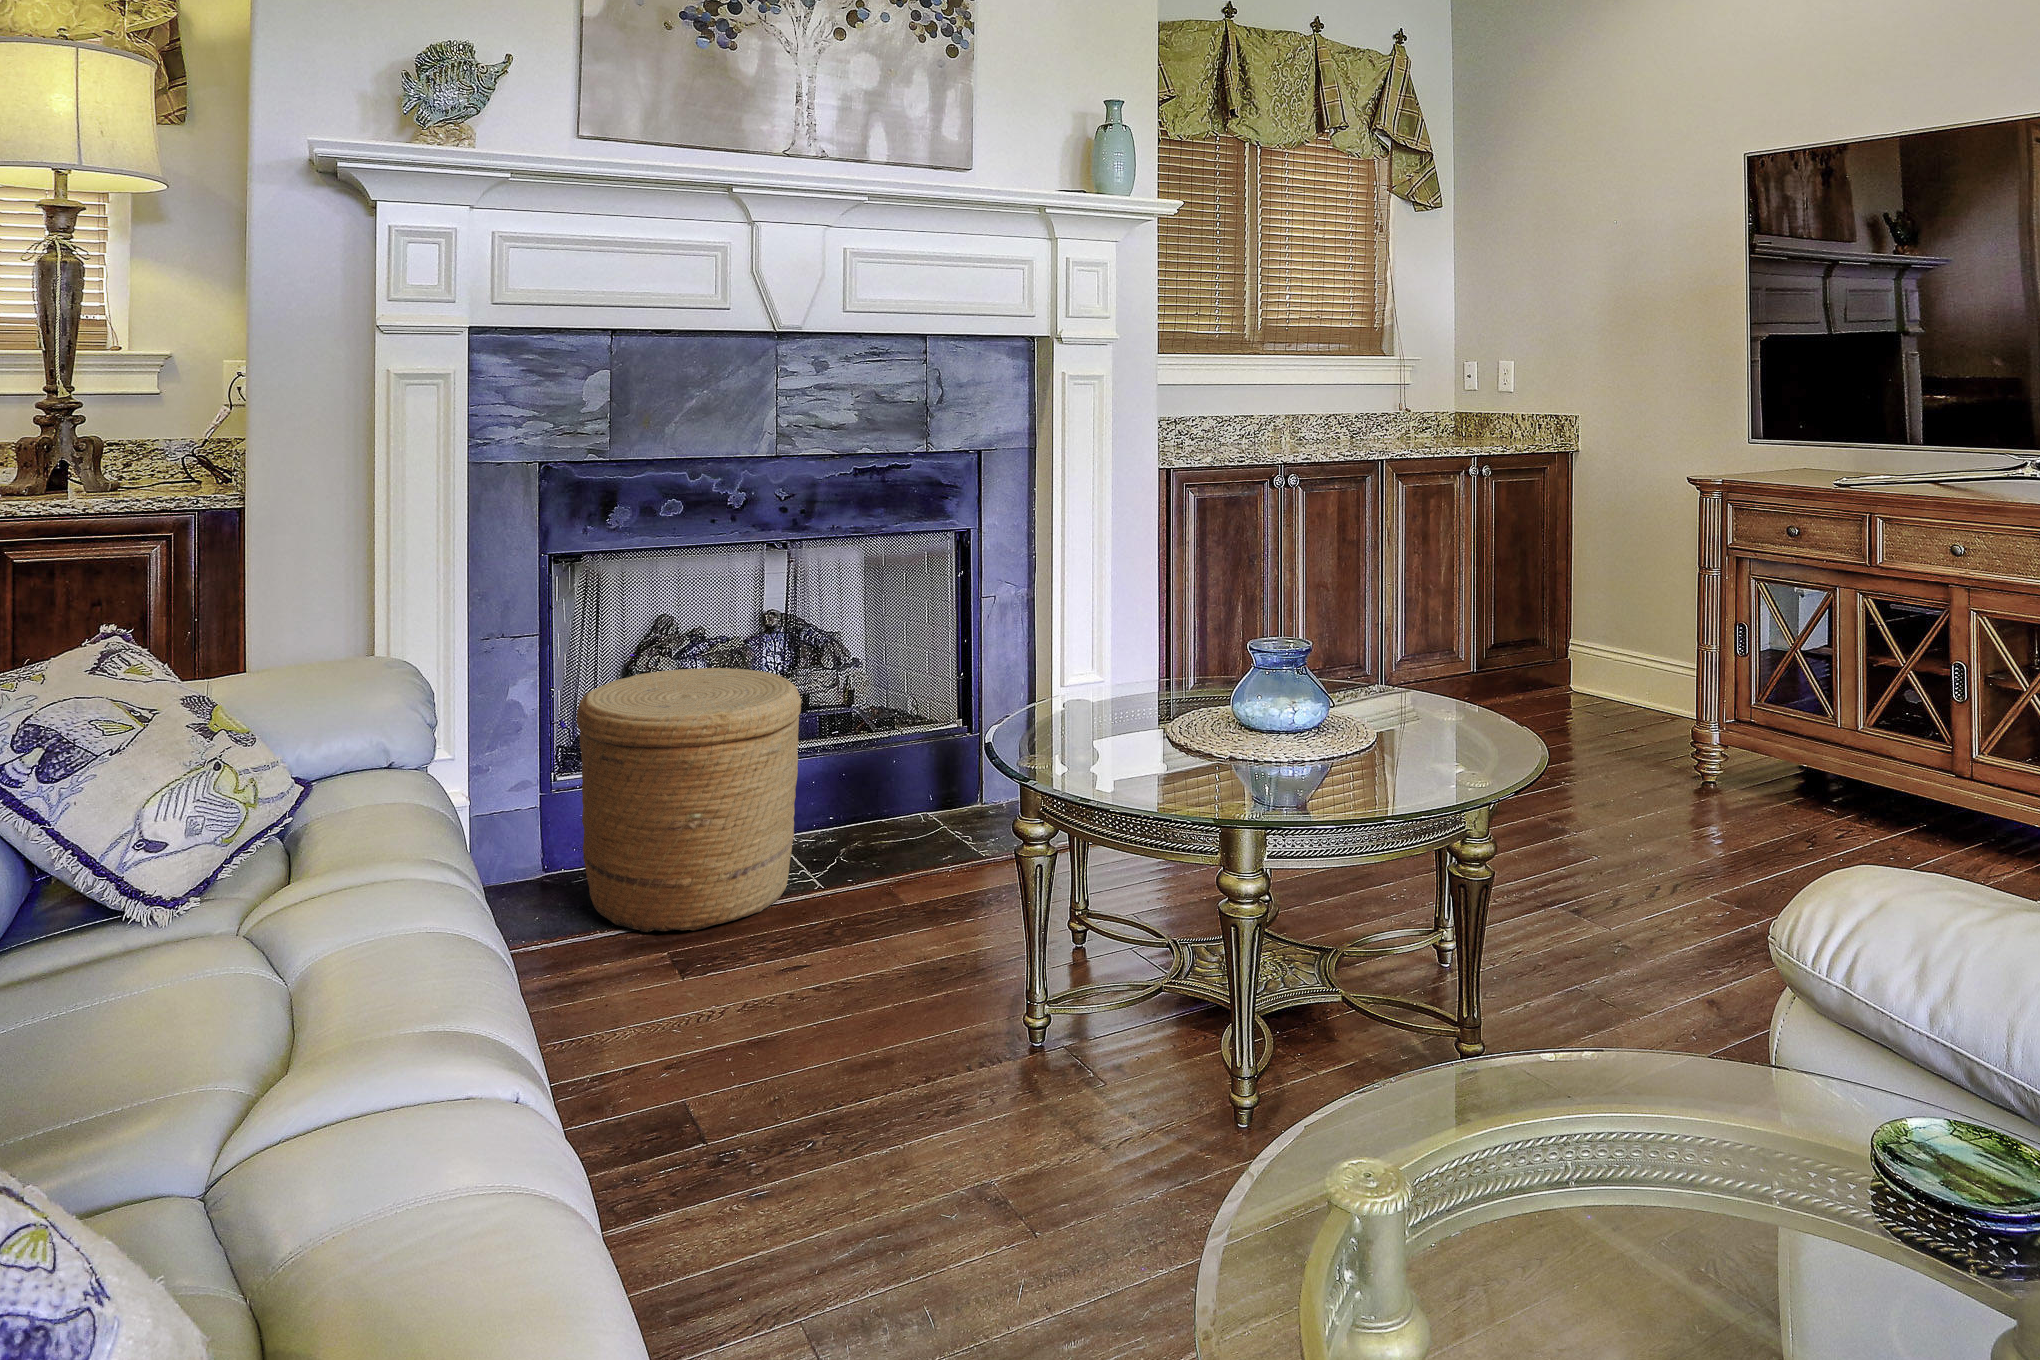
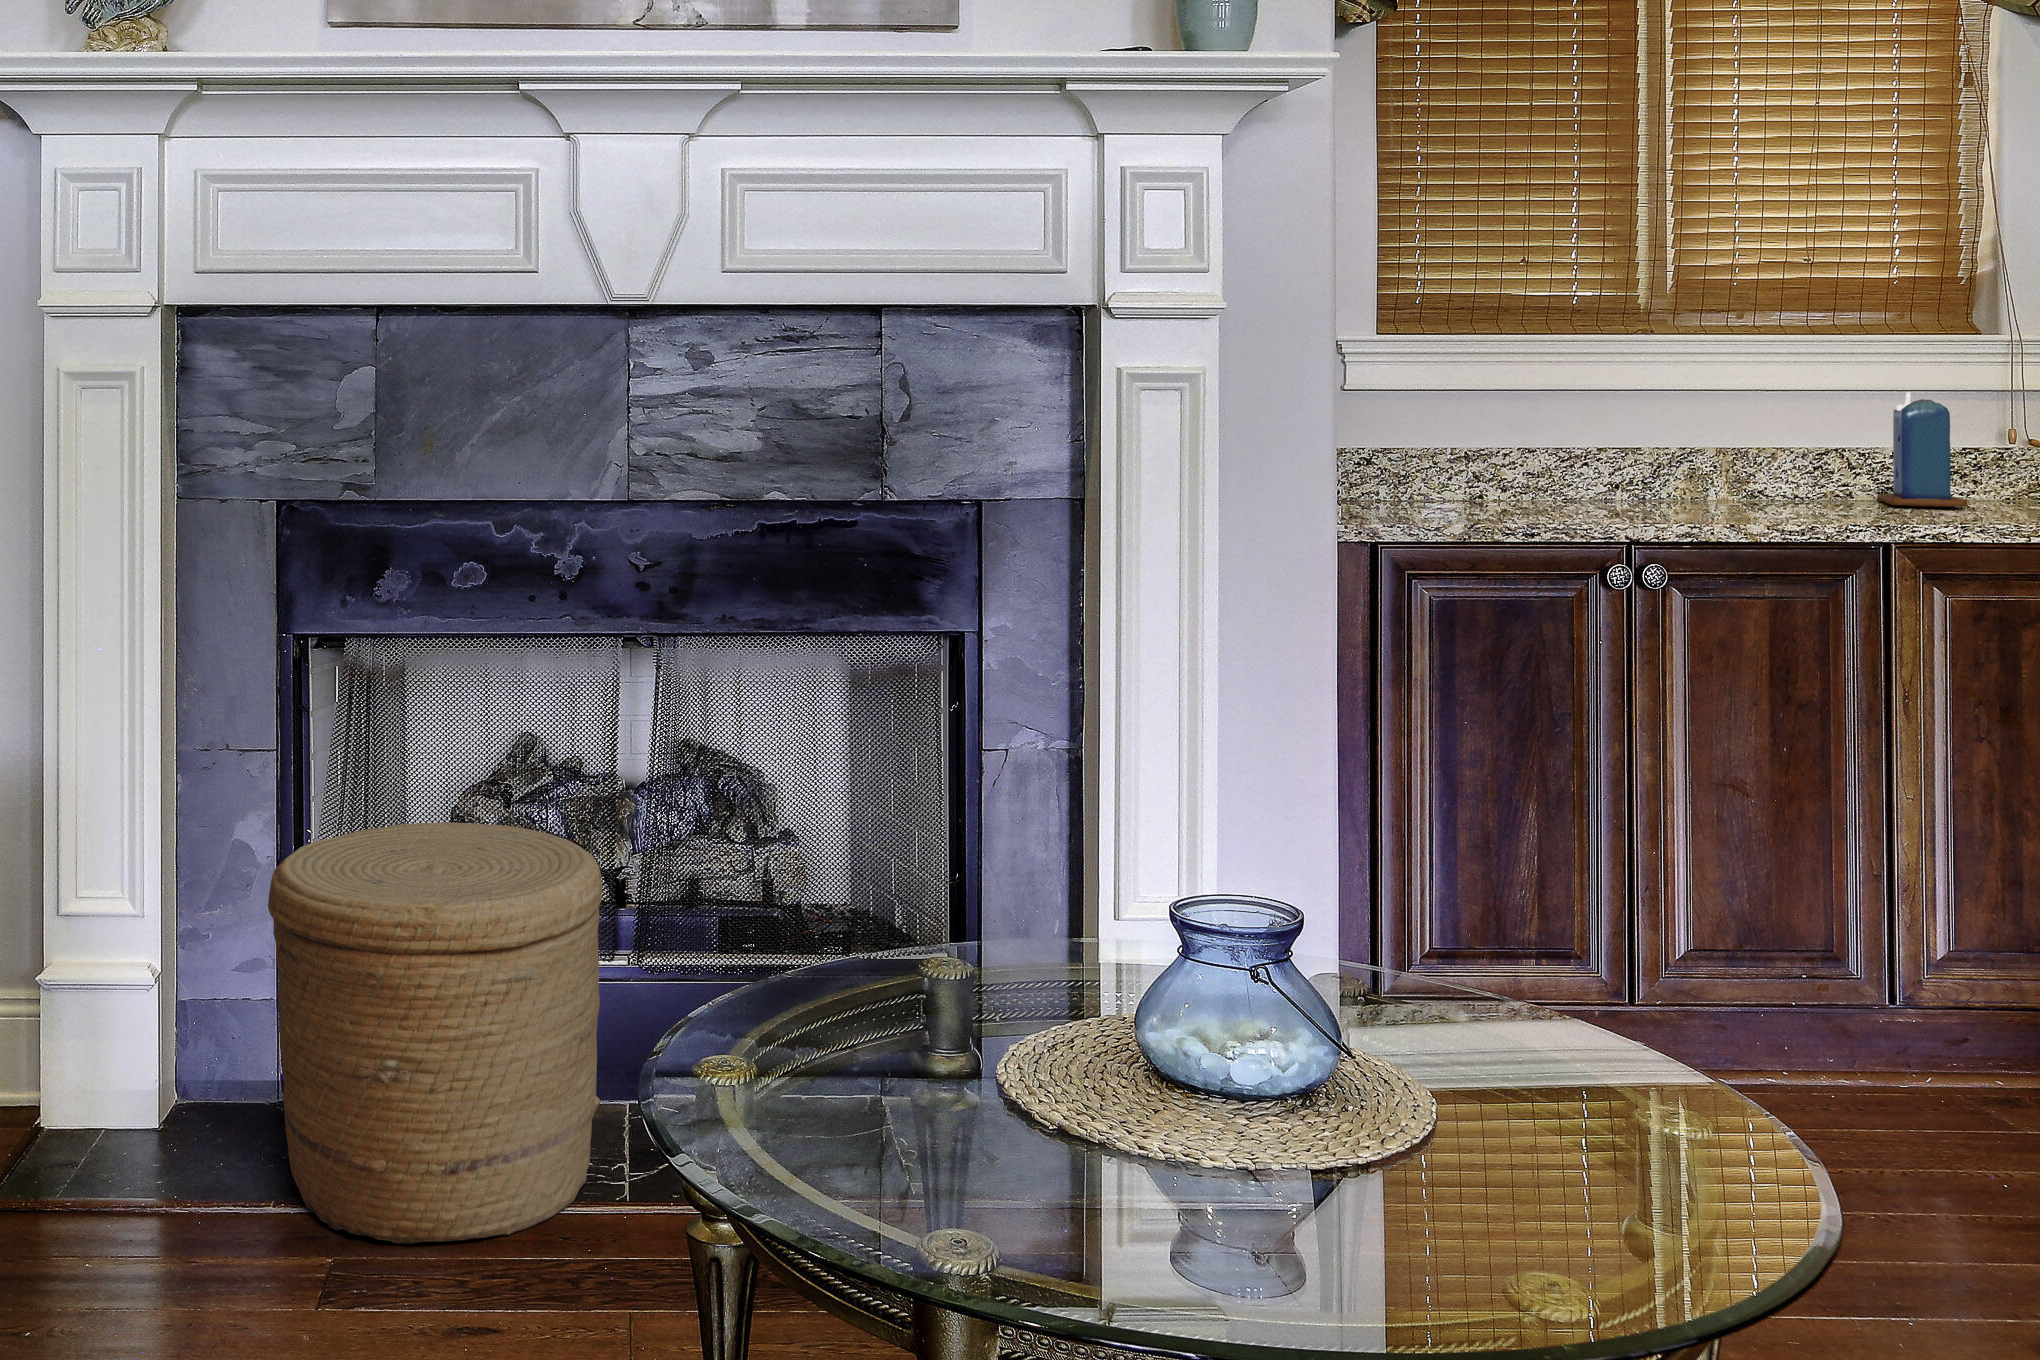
candle: none [1350,385,1389,442] -> present [1877,392,1967,507]

